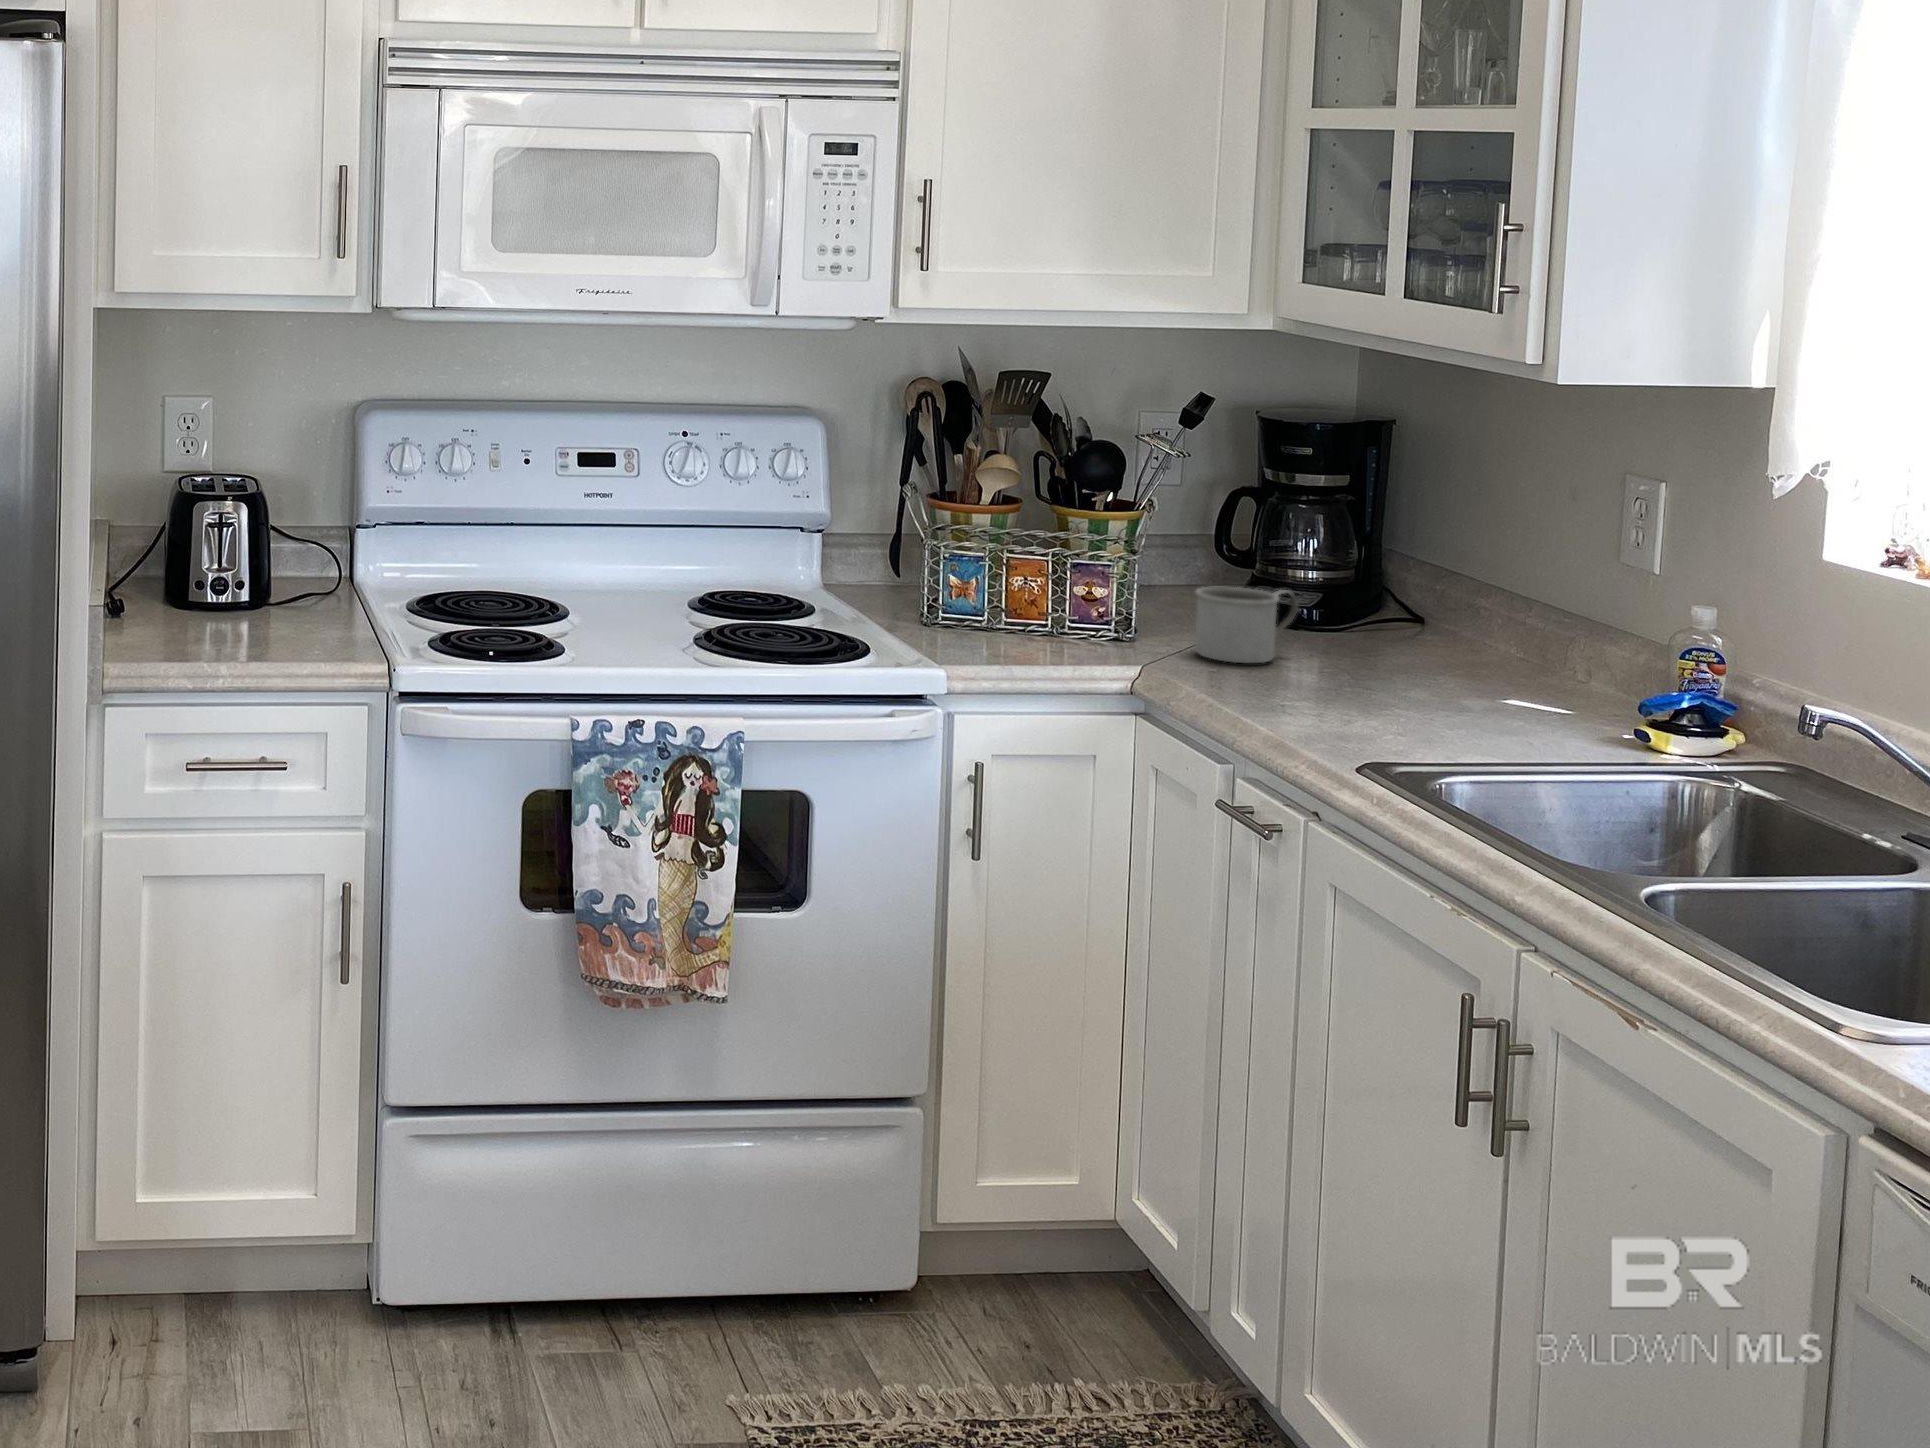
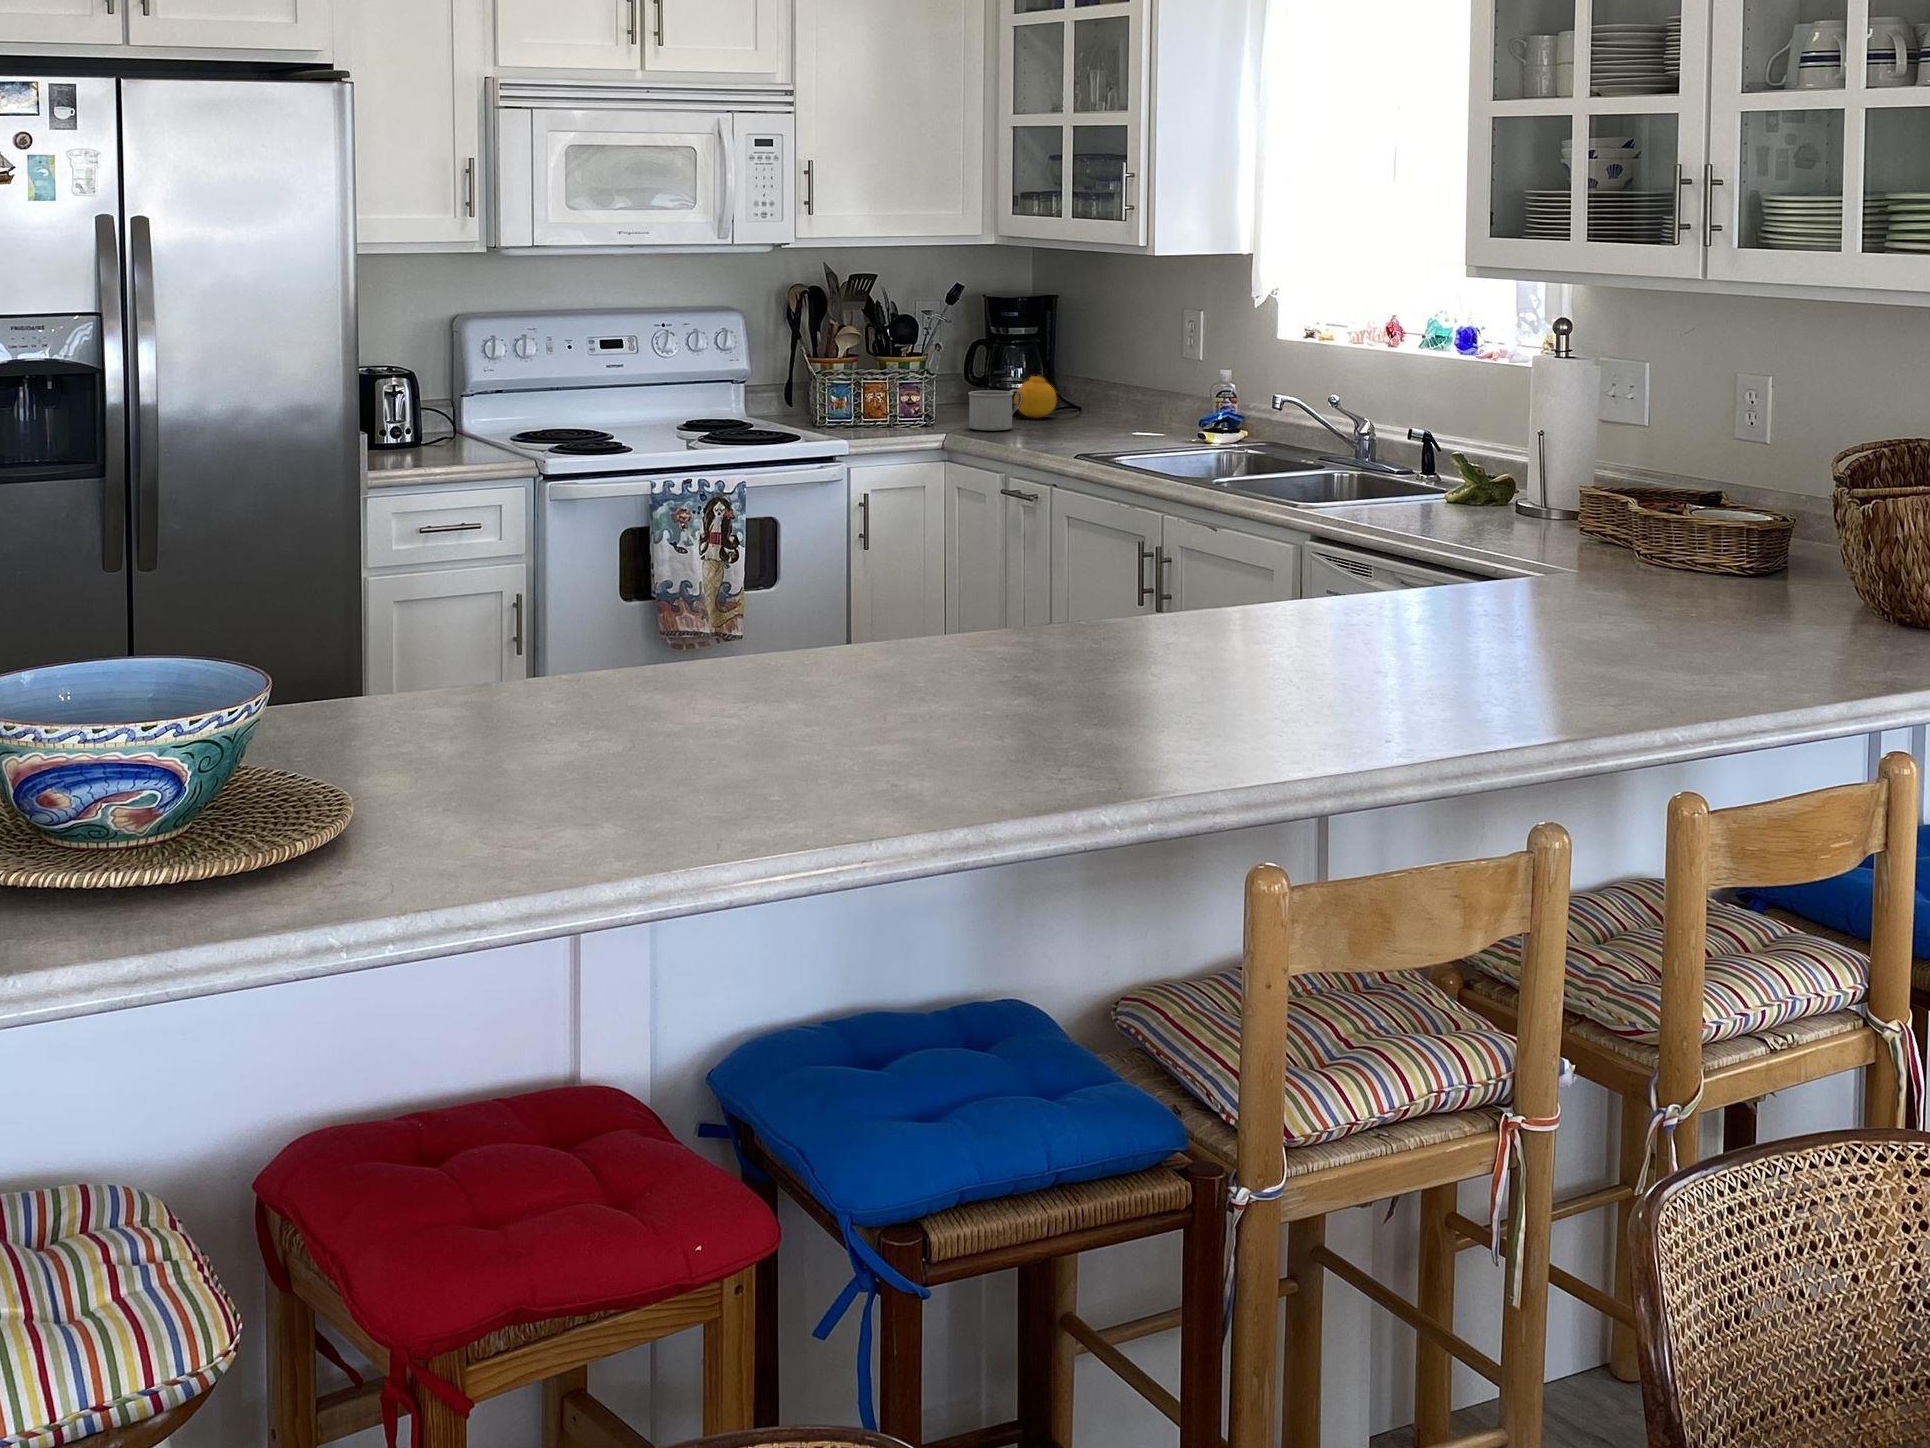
fruit: none [1296,559,1375,633] -> present [1014,376,1057,418]

